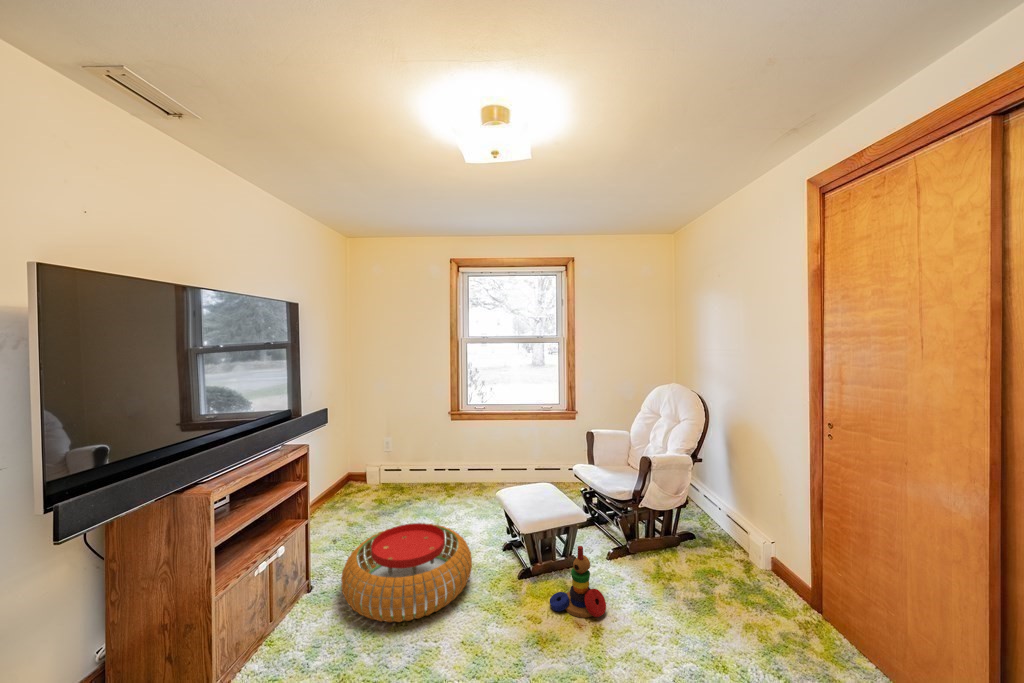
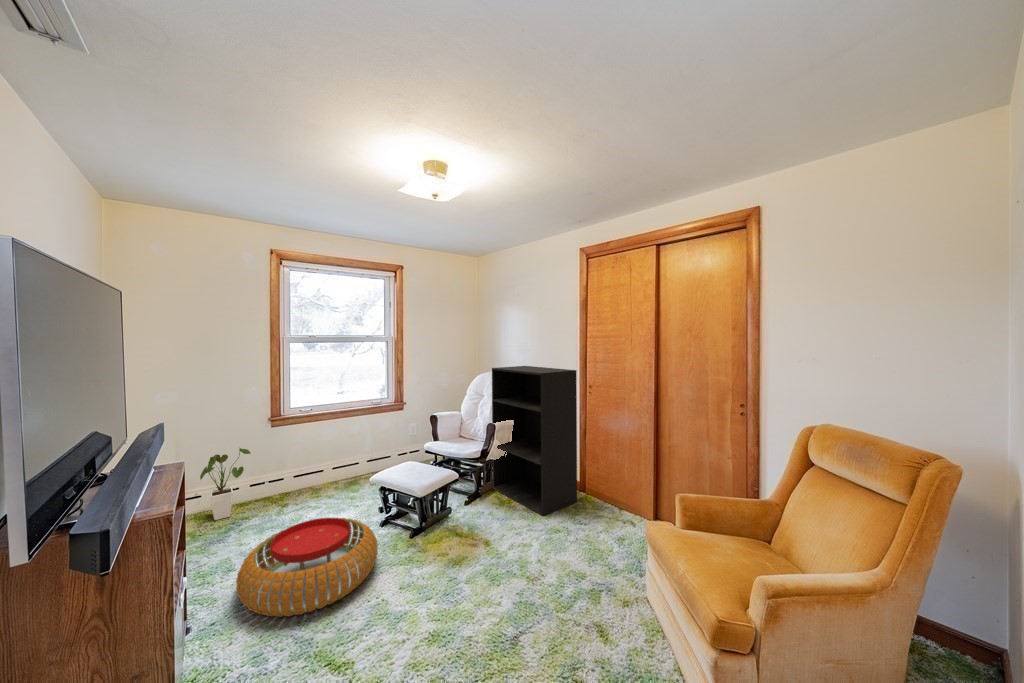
bookshelf: none [659,379,791,623] -> present [492,366,577,516]
house plant: none [388,436,431,496] -> present [200,448,251,520]
stacking toy: present [550,546,606,618] -> none [447,492,487,545]

